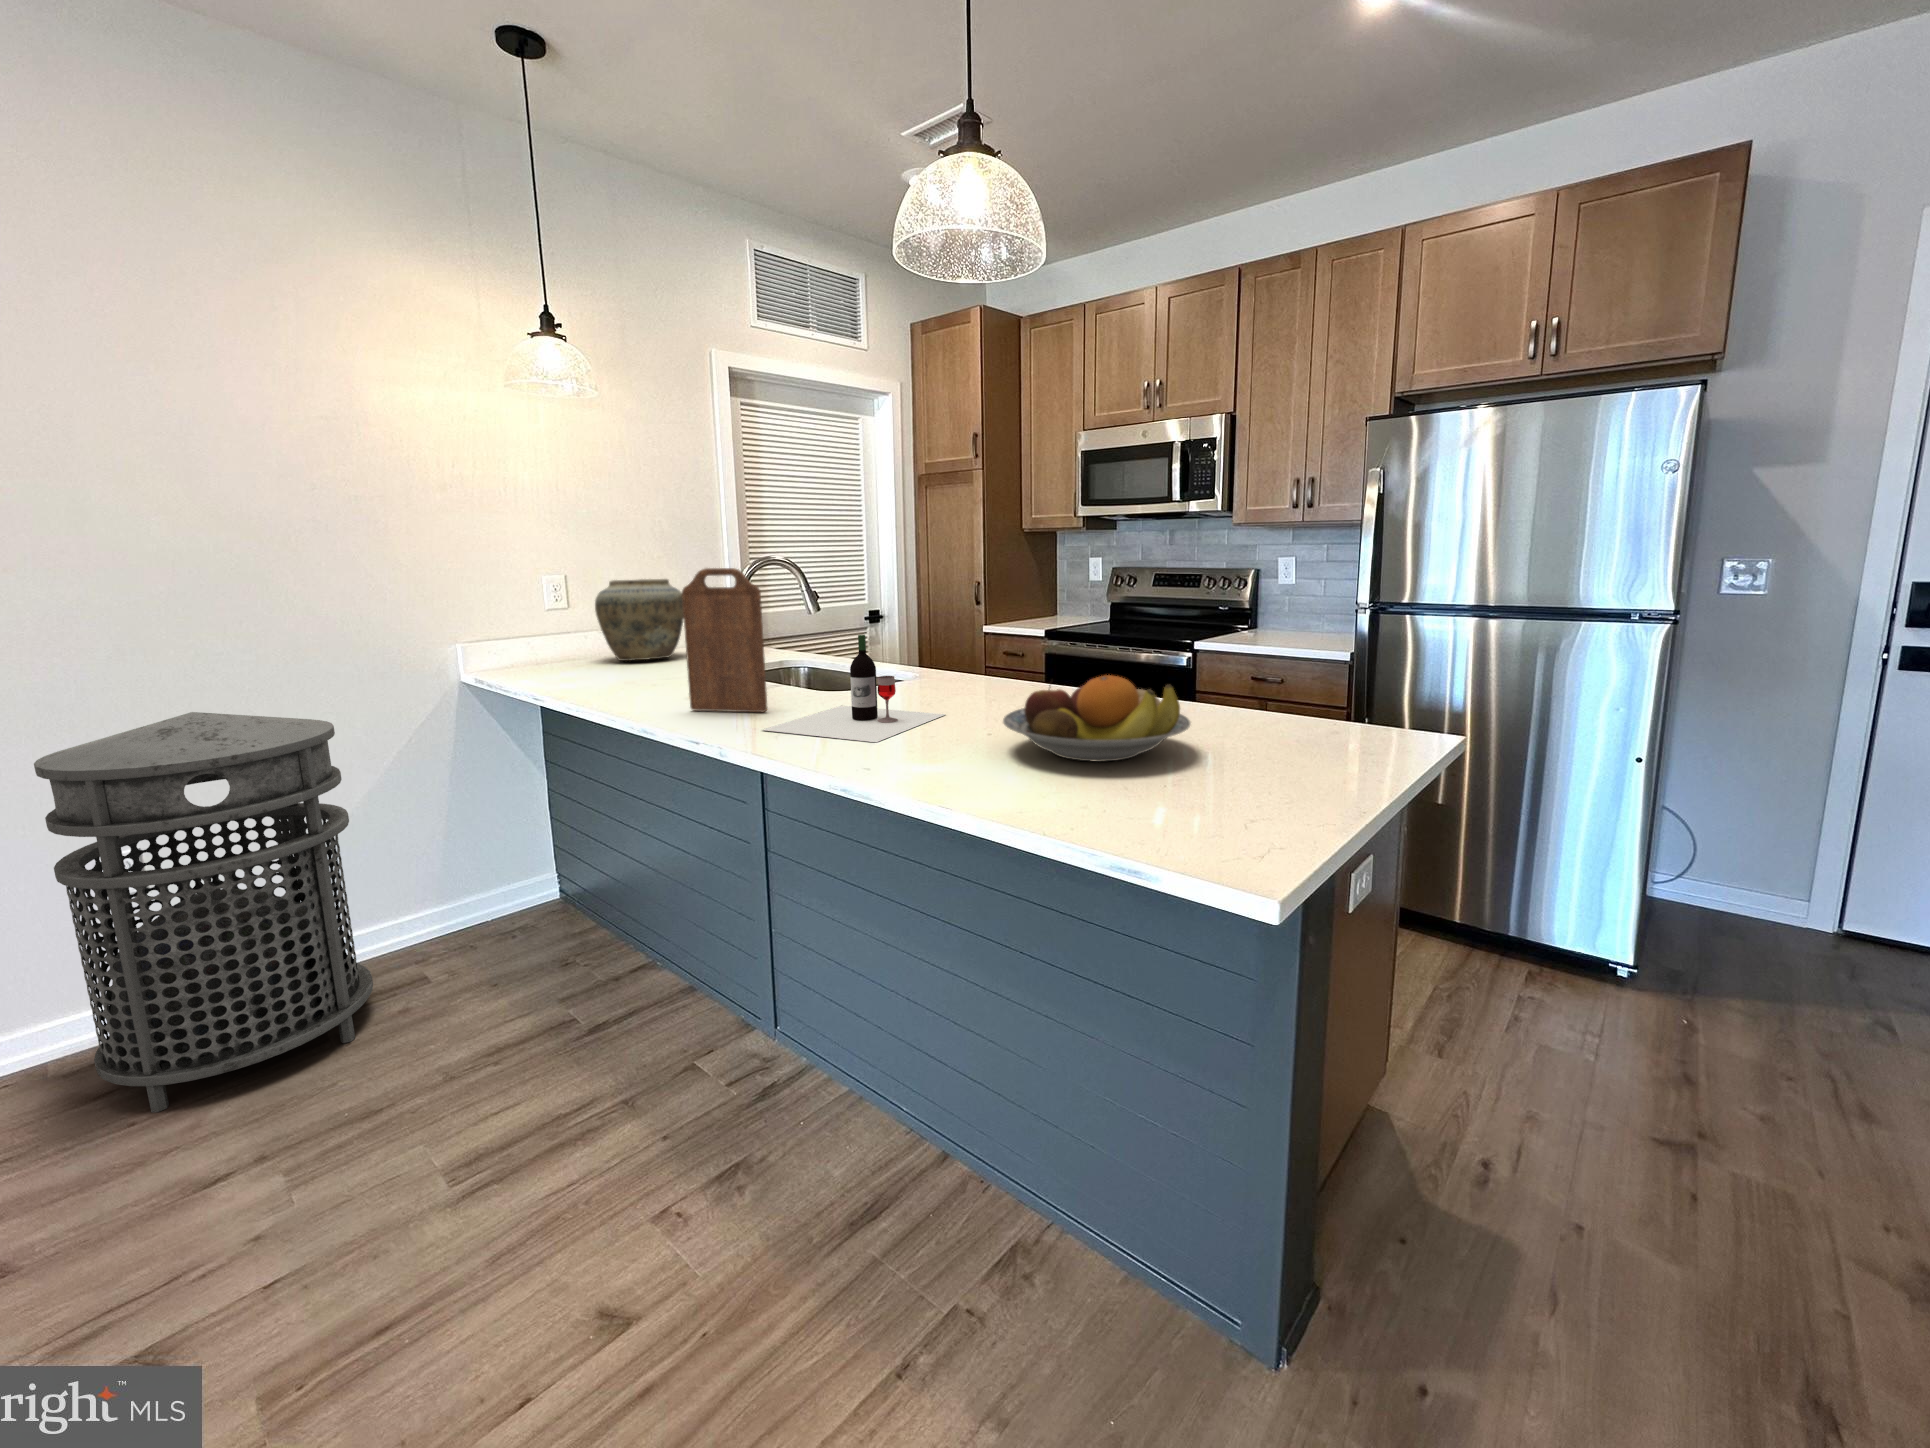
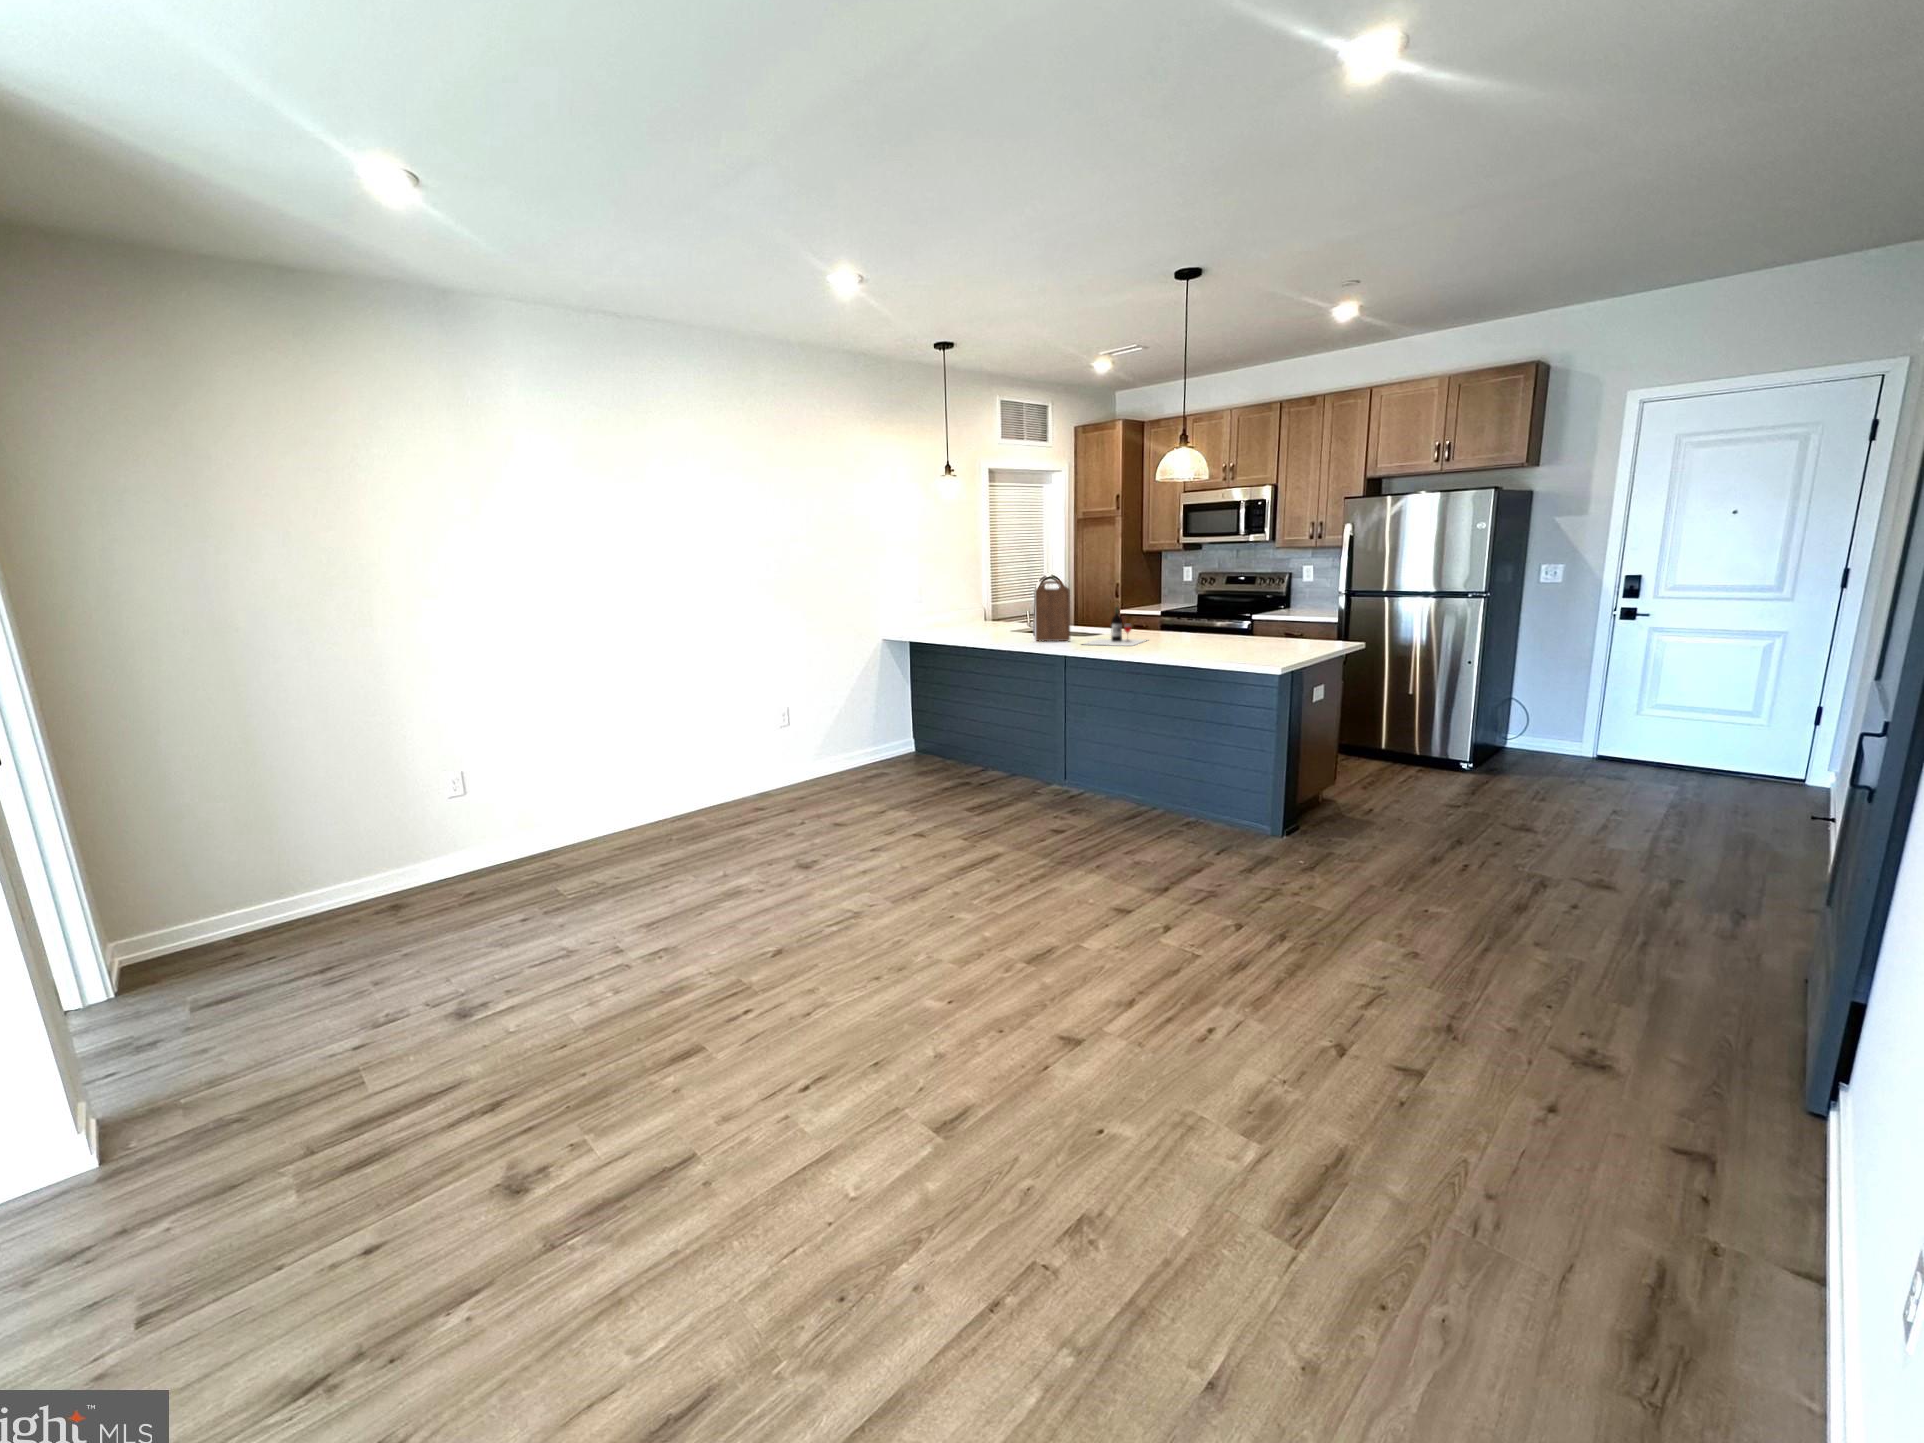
vase: present [595,579,684,661] -> none [934,585,977,628]
fruit bowl: present [1003,675,1191,762] -> none [1185,617,1256,647]
trash can: present [34,712,373,1112] -> none [786,644,881,800]

